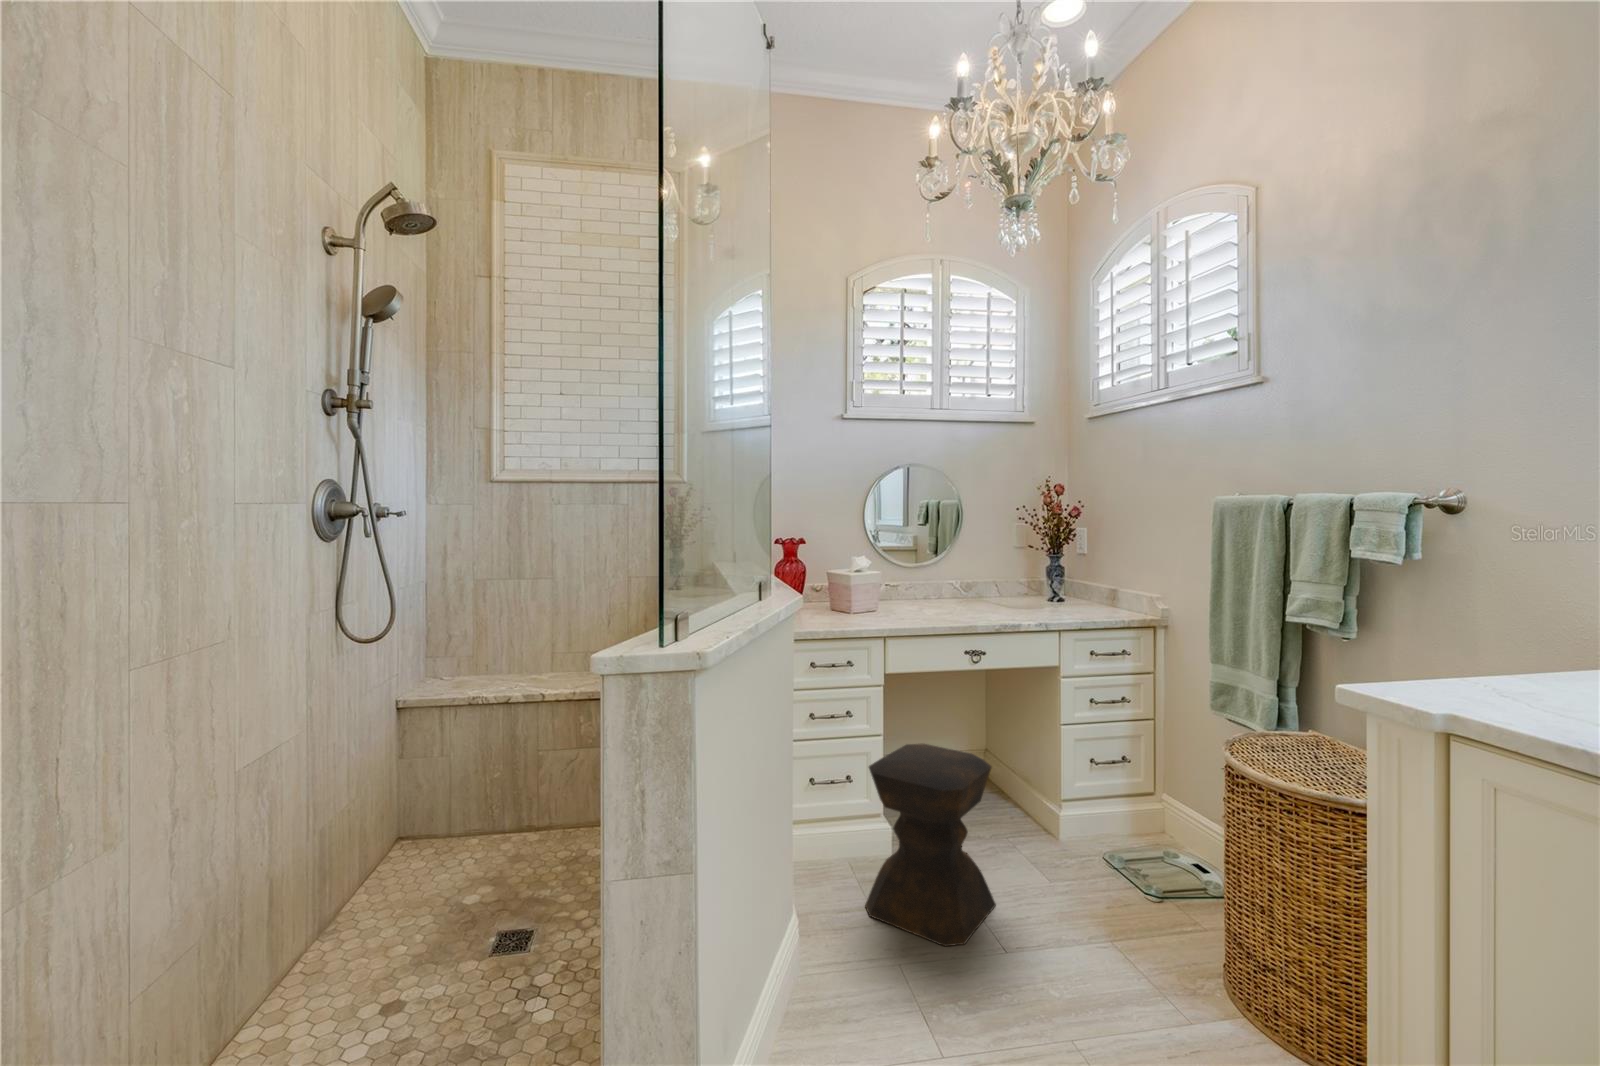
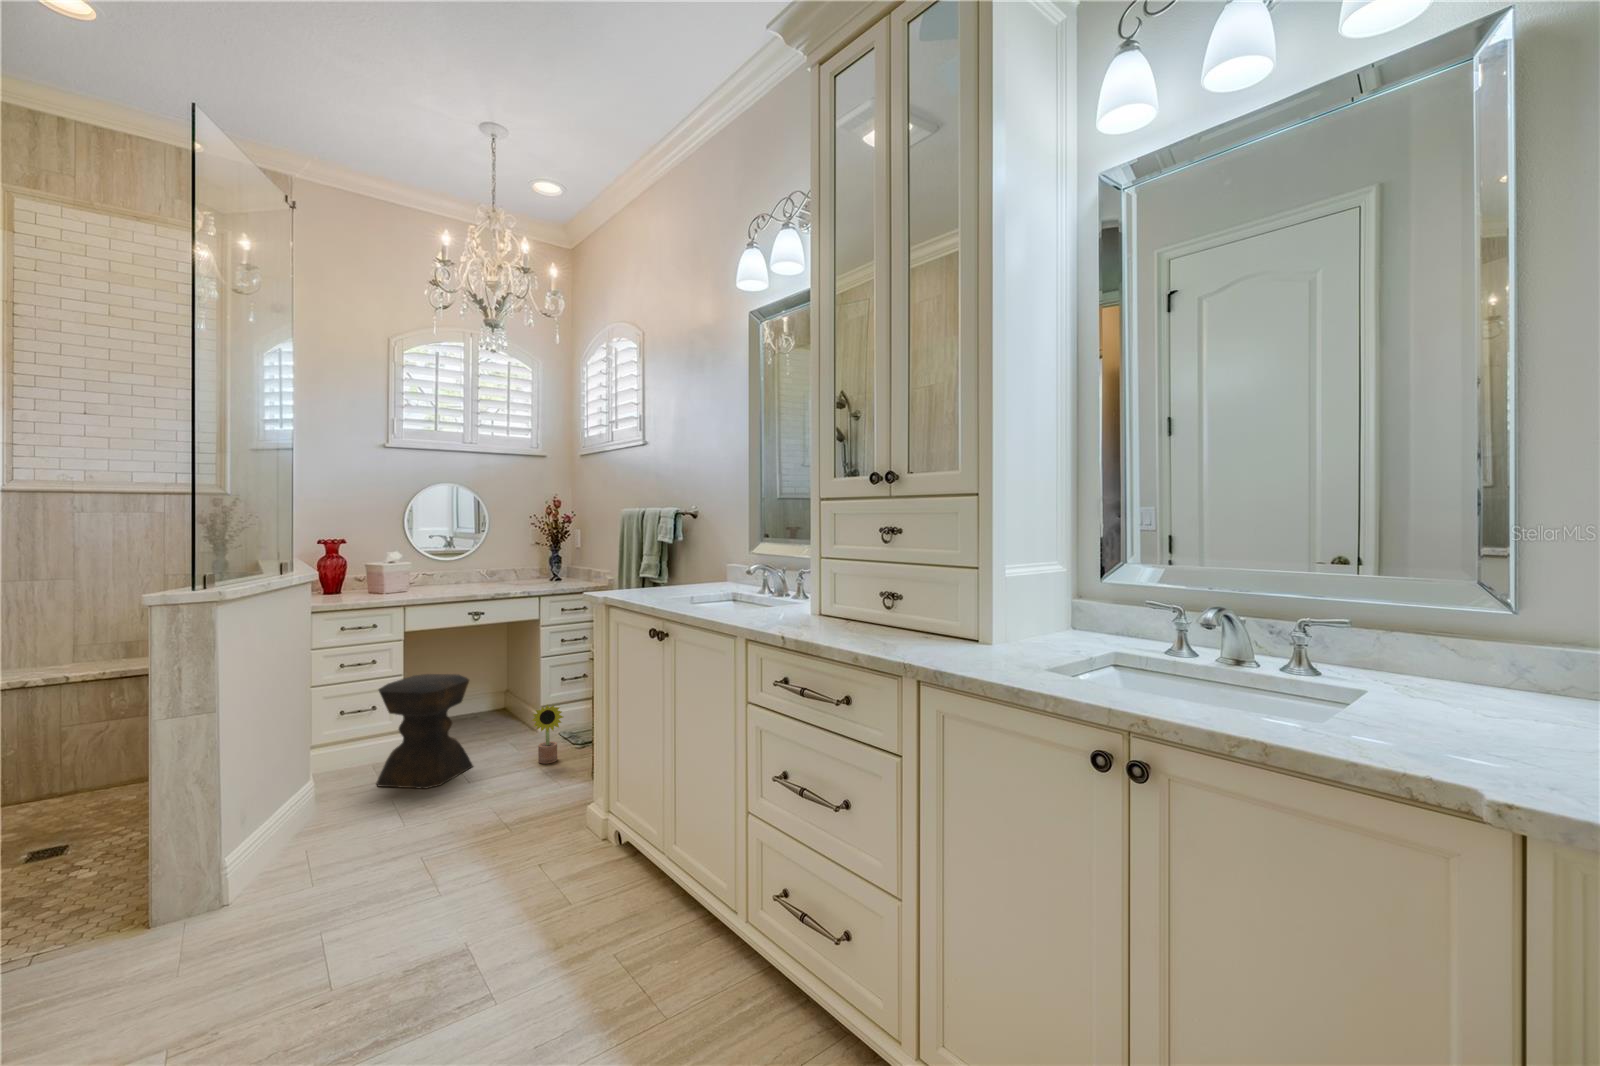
decorative plant: none [1103,834,1159,933] -> present [532,705,563,764]

